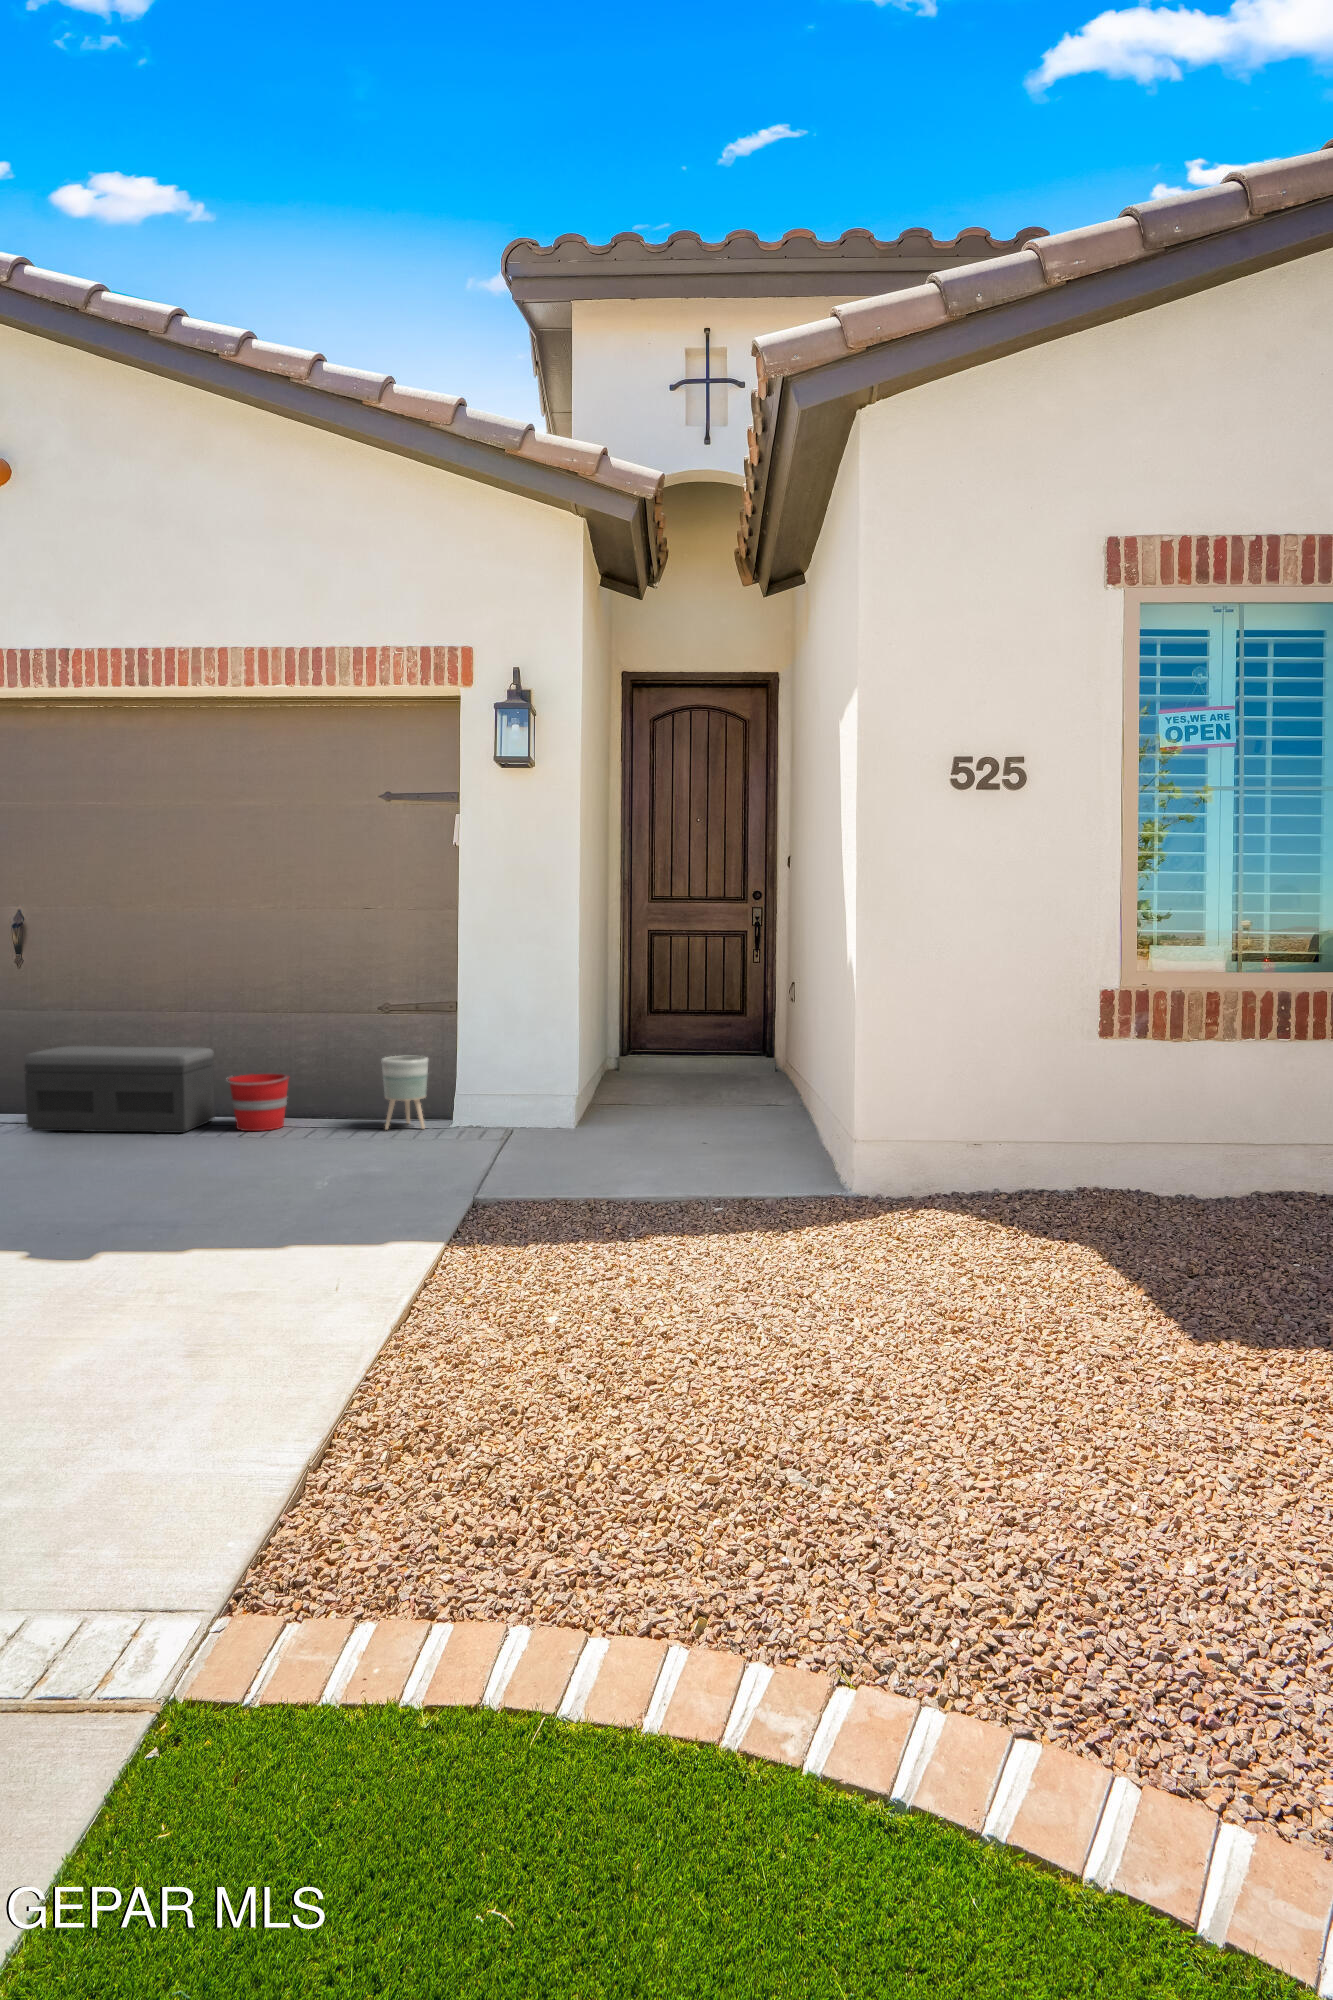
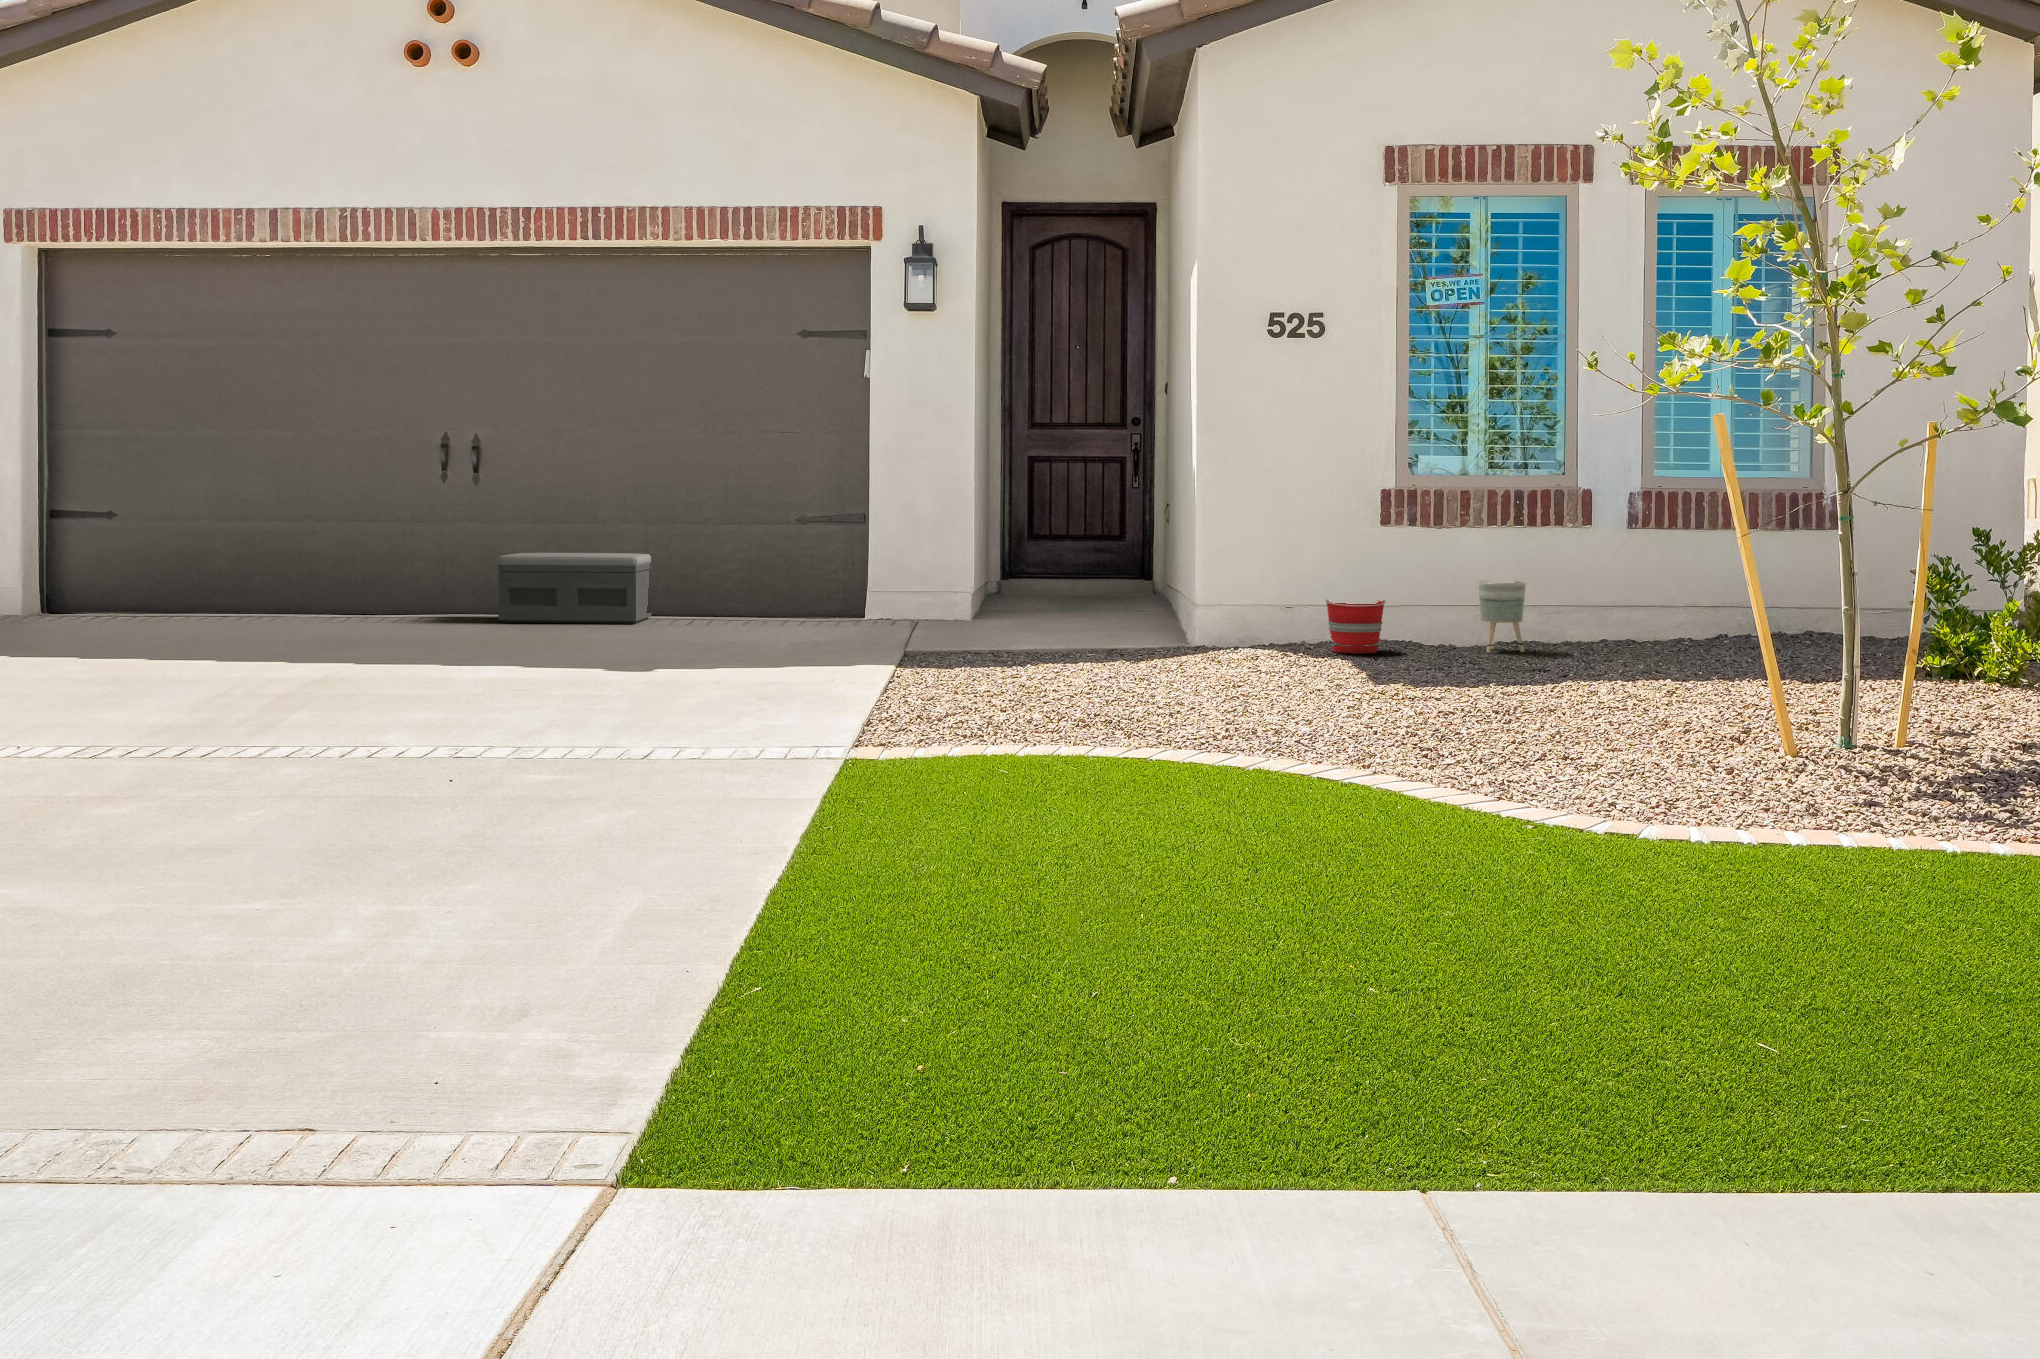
planter: present [382,1056,429,1129] -> present [1479,580,1526,653]
bucket: present [229,1074,289,1131] -> present [1326,599,1386,654]

